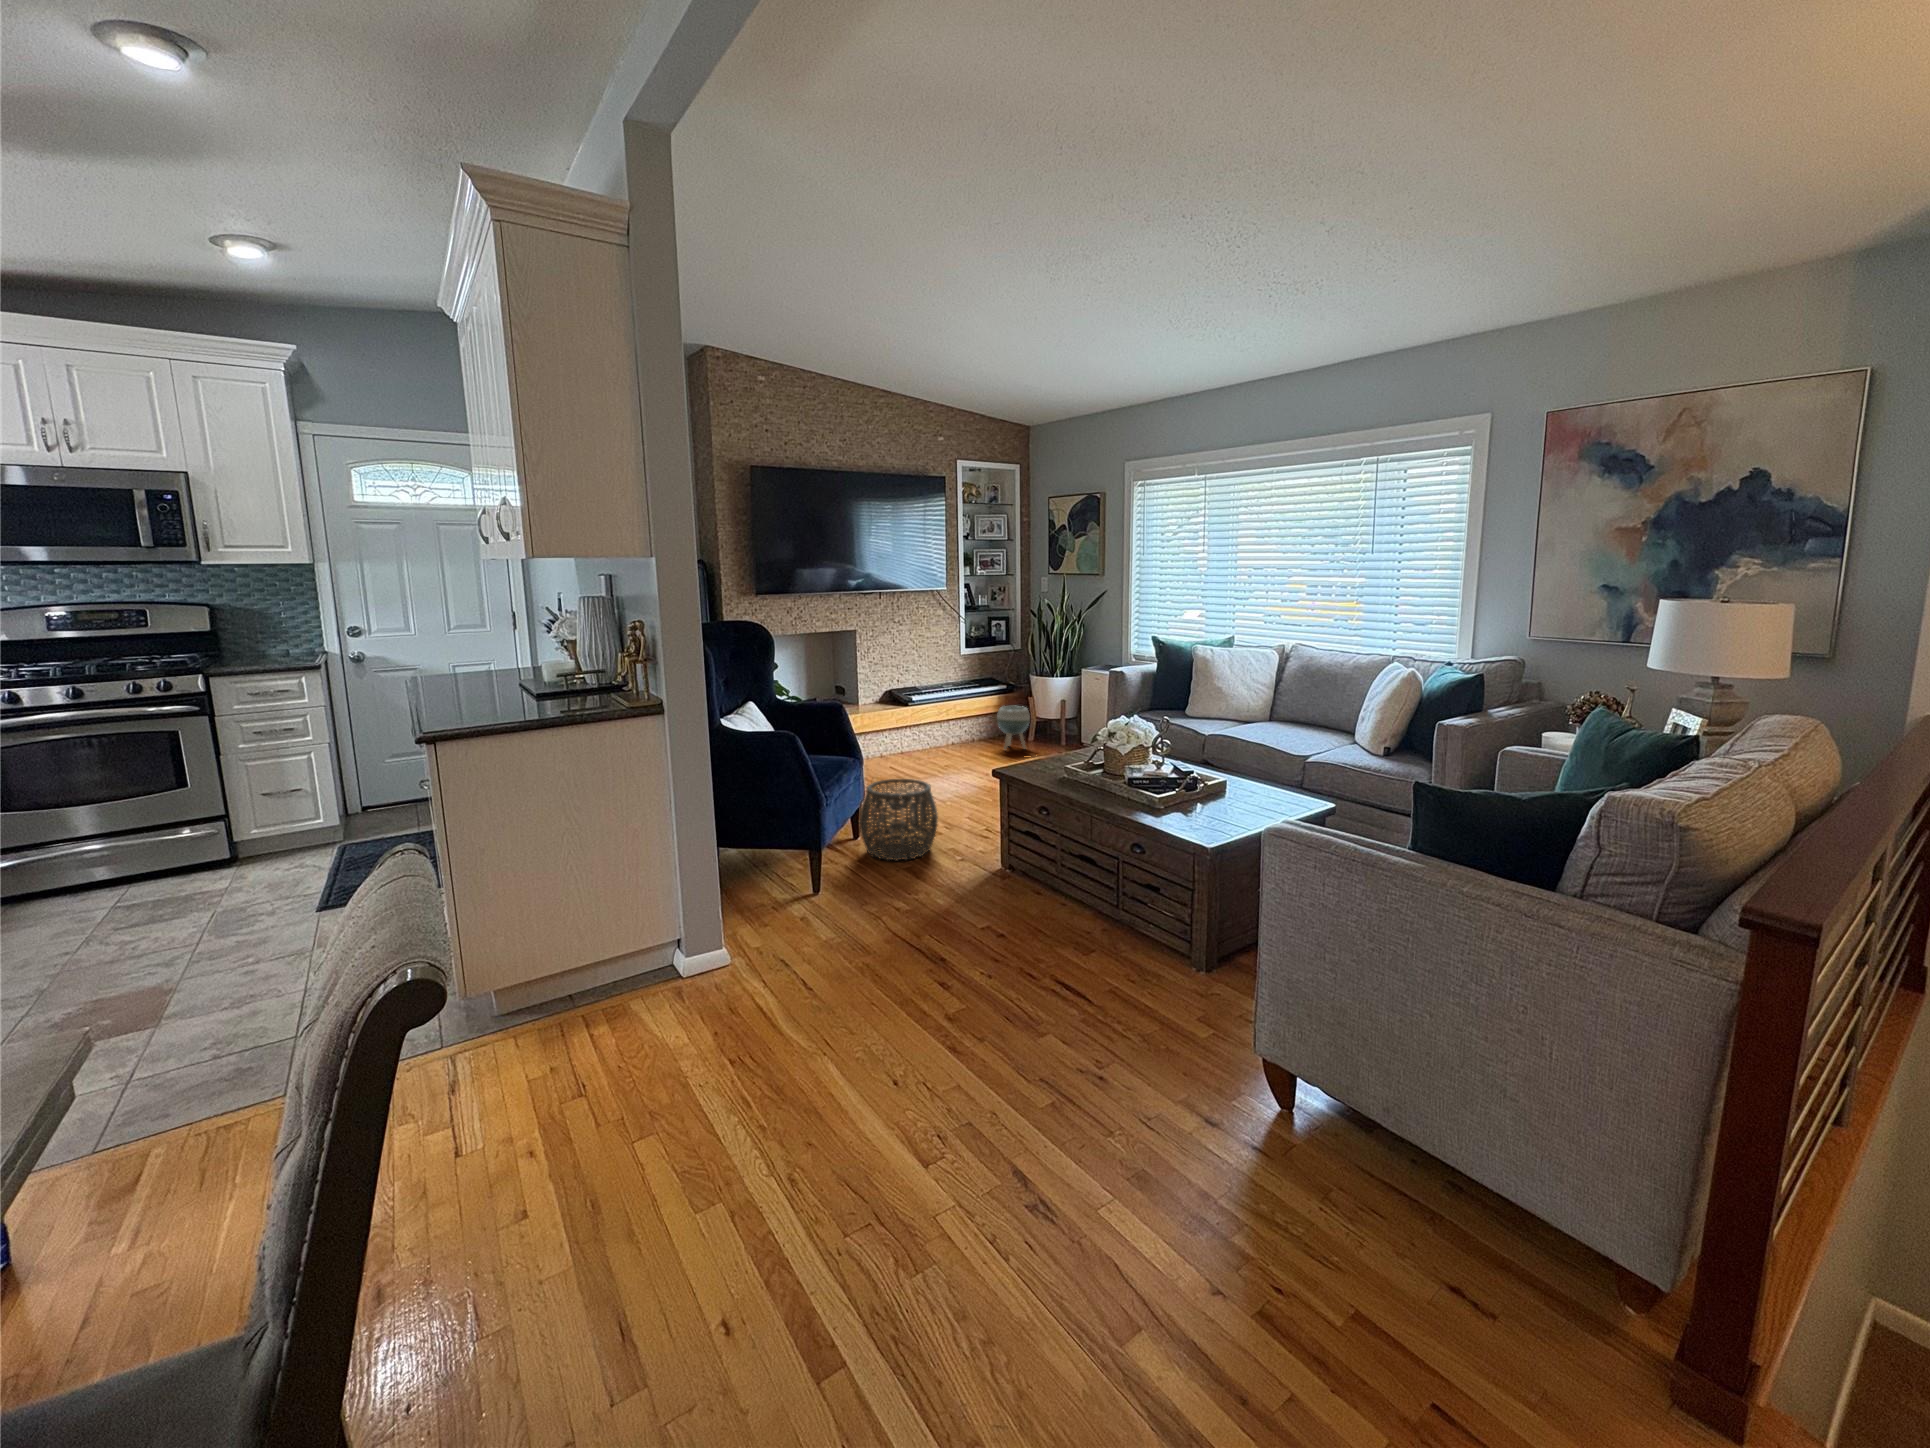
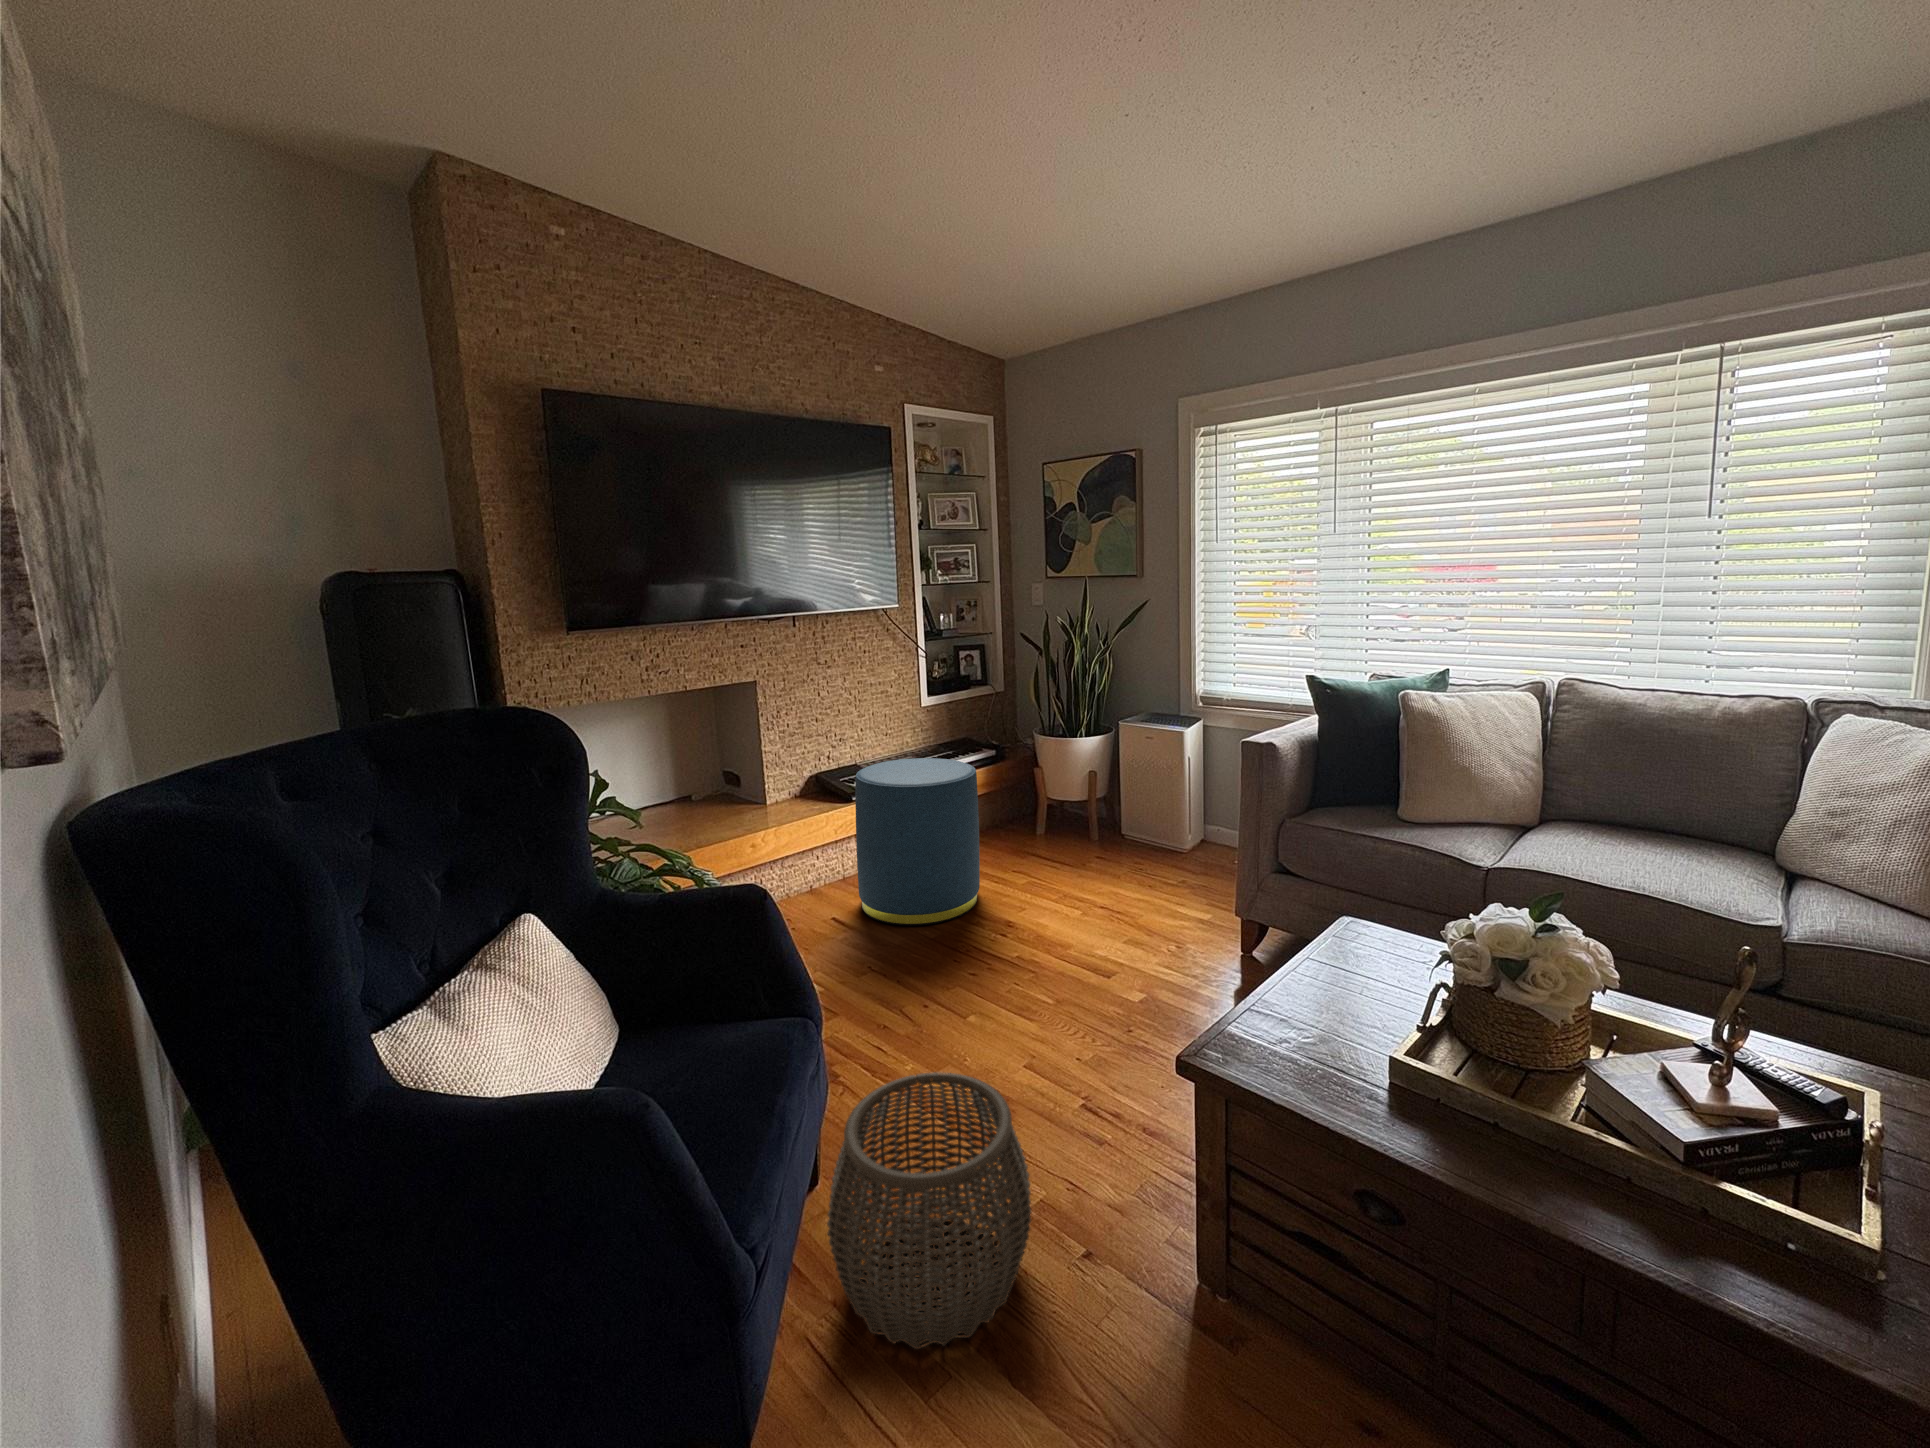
ottoman: none [906,679,976,768] -> present [855,758,980,925]
planter: present [997,706,1030,750] -> none [1001,790,1055,867]

